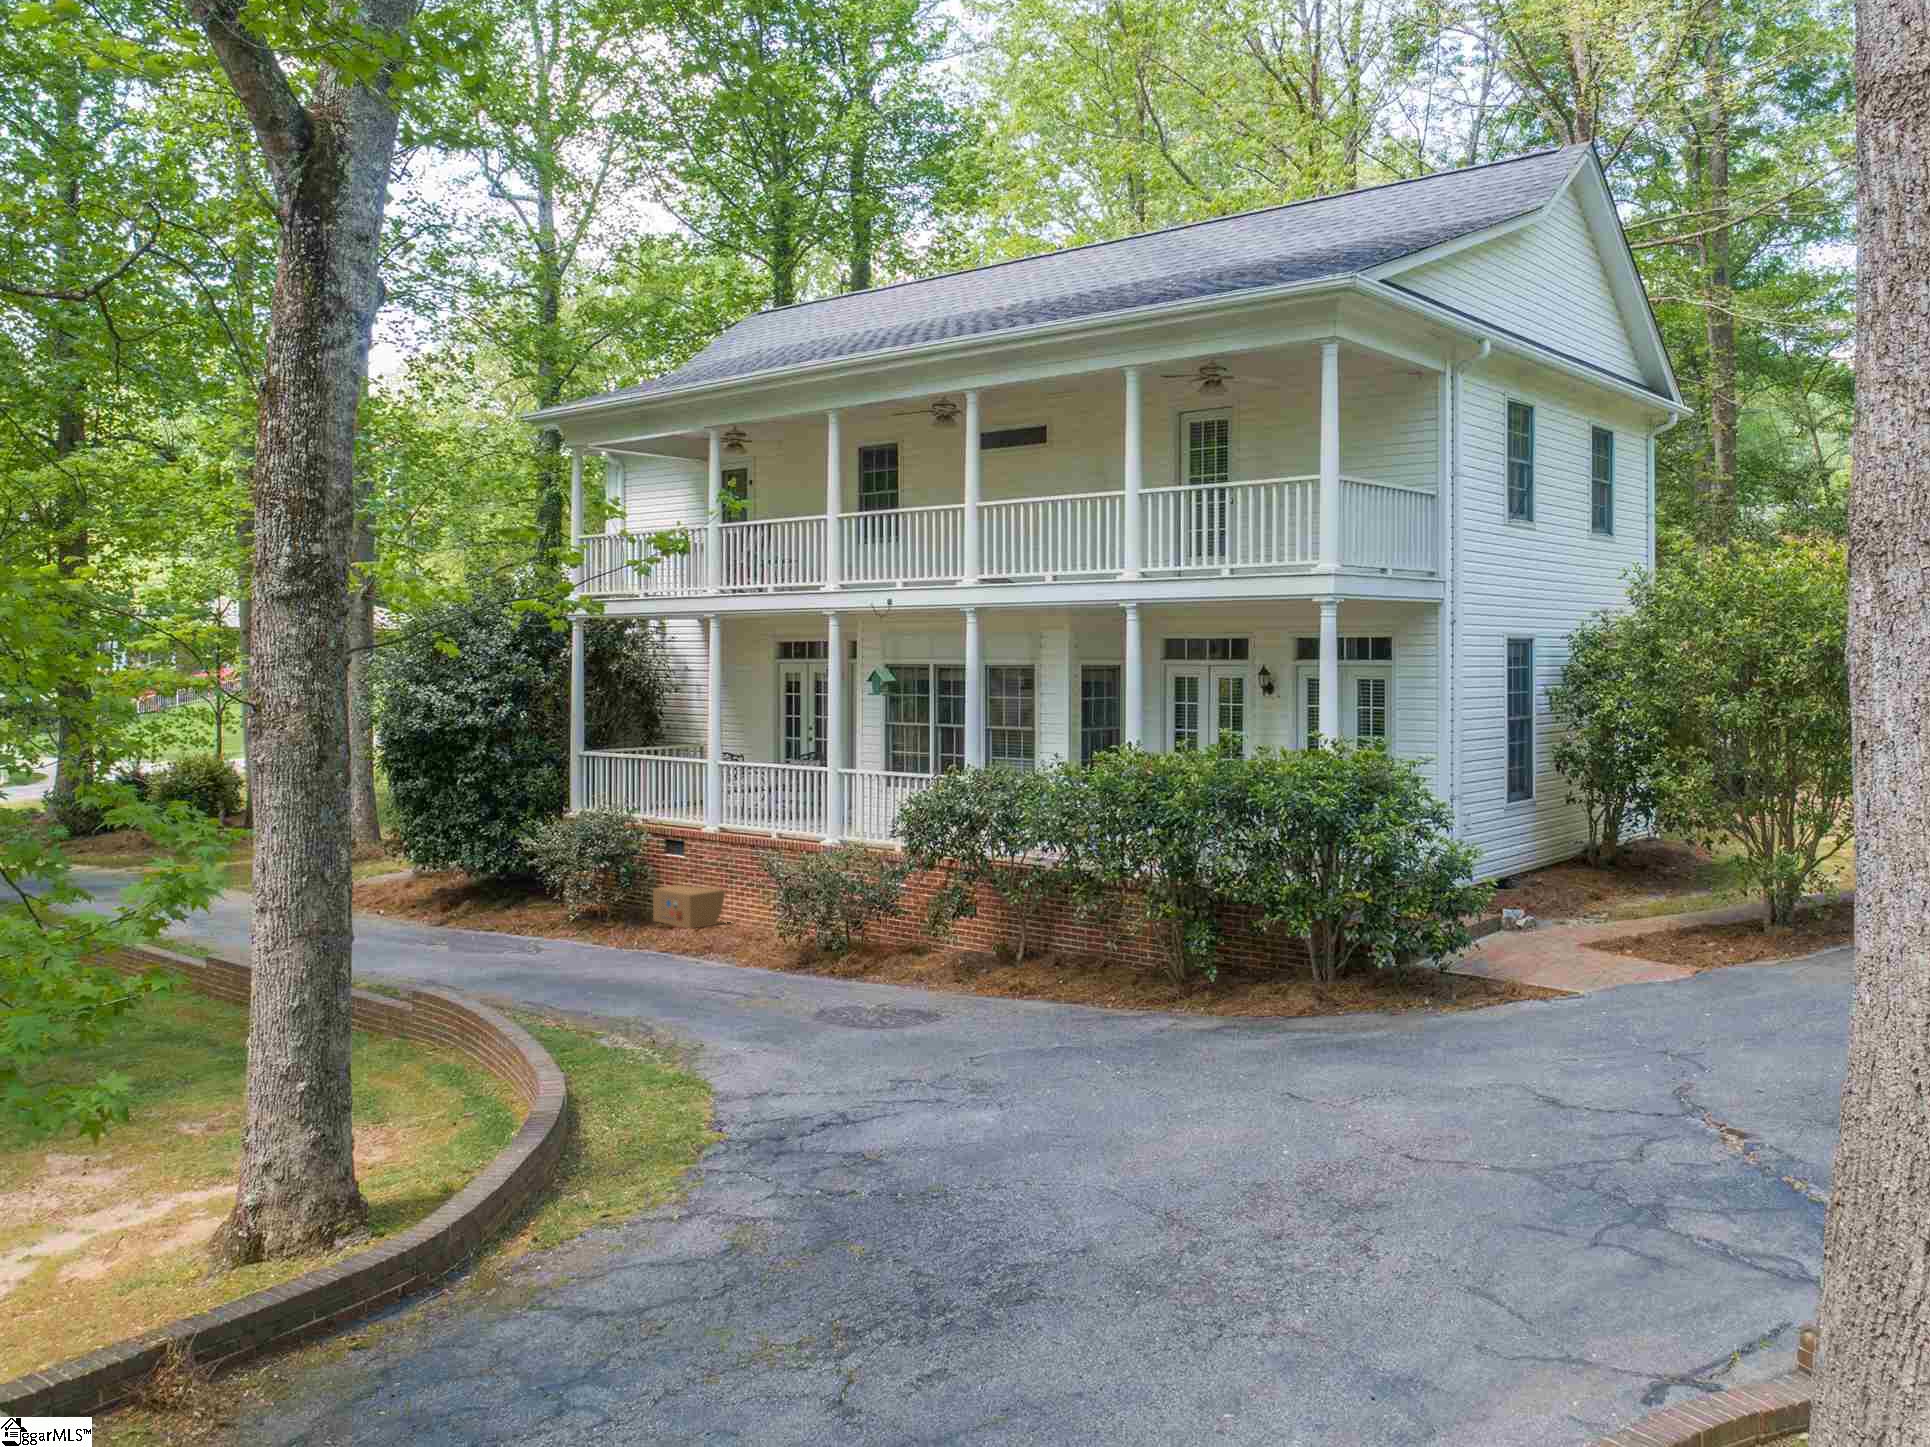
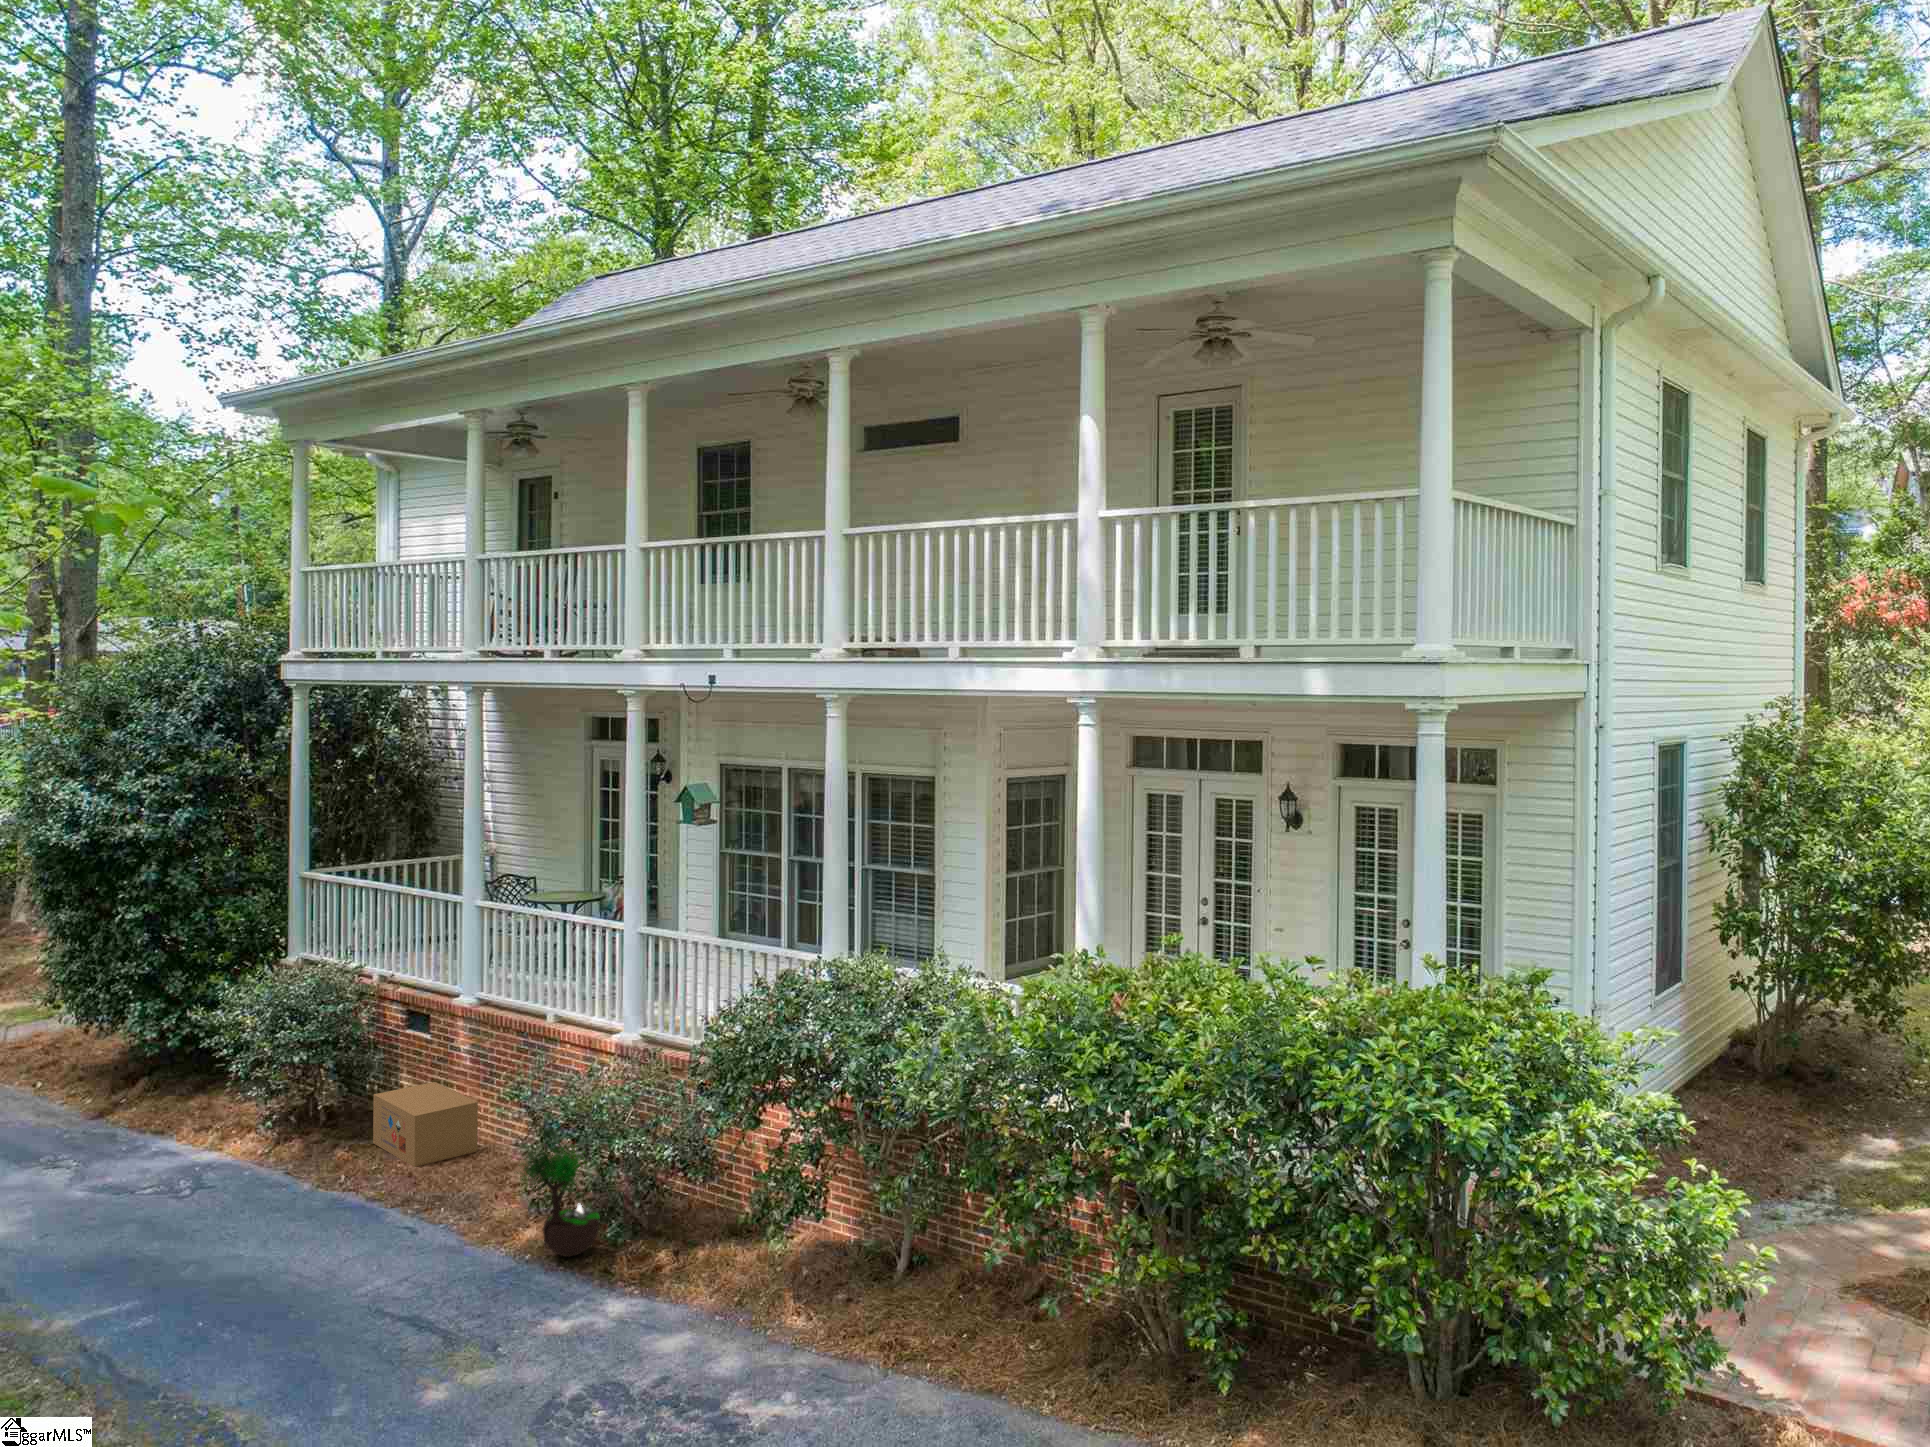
potted tree: none [786,877,838,954] -> present [517,1142,599,1257]

